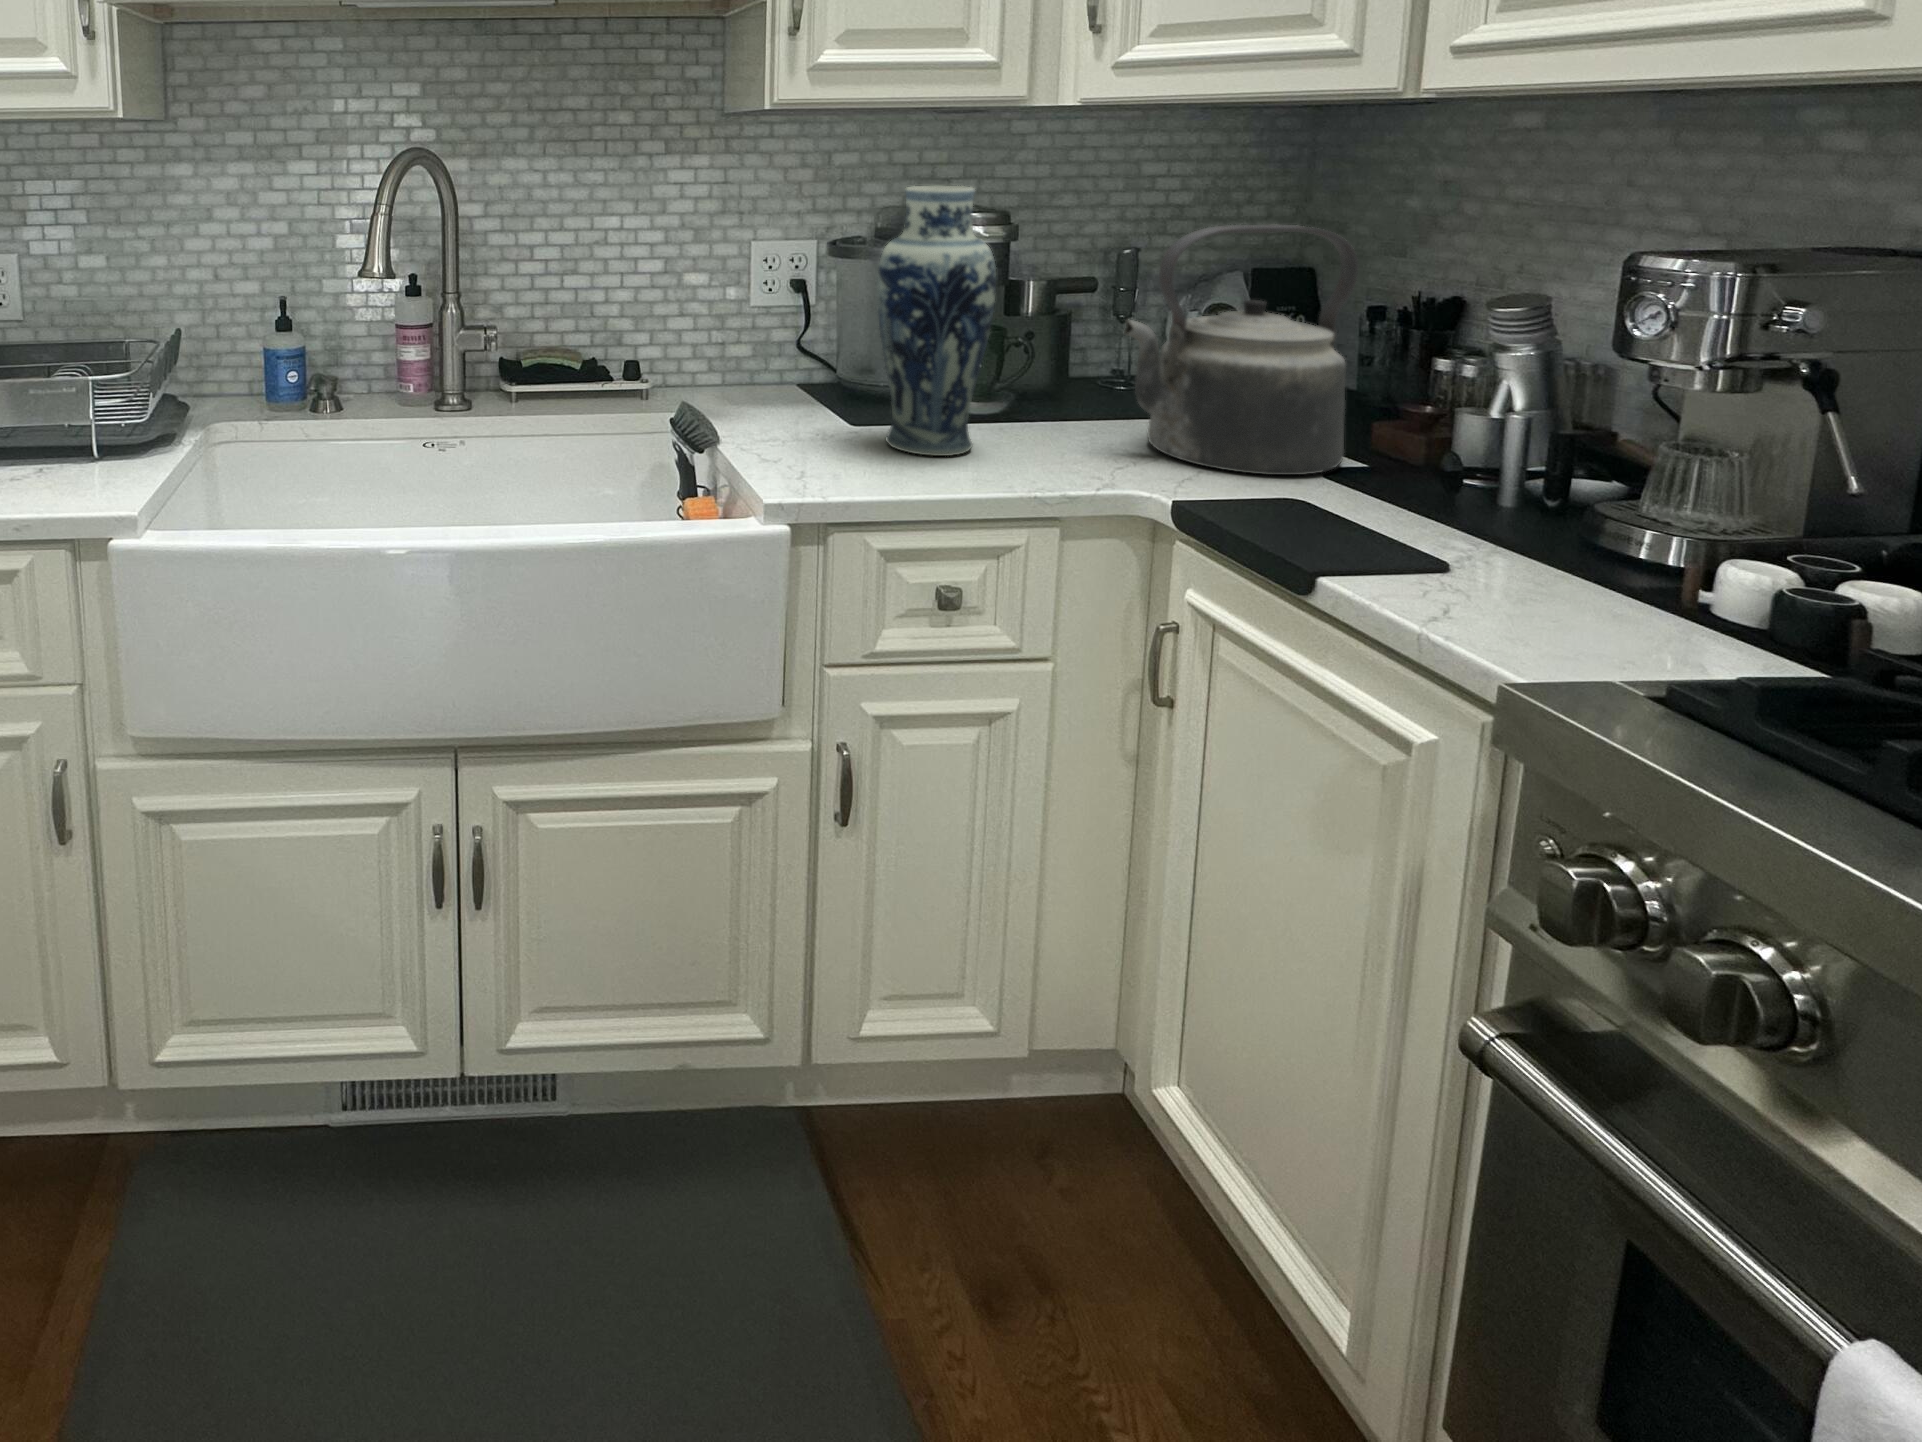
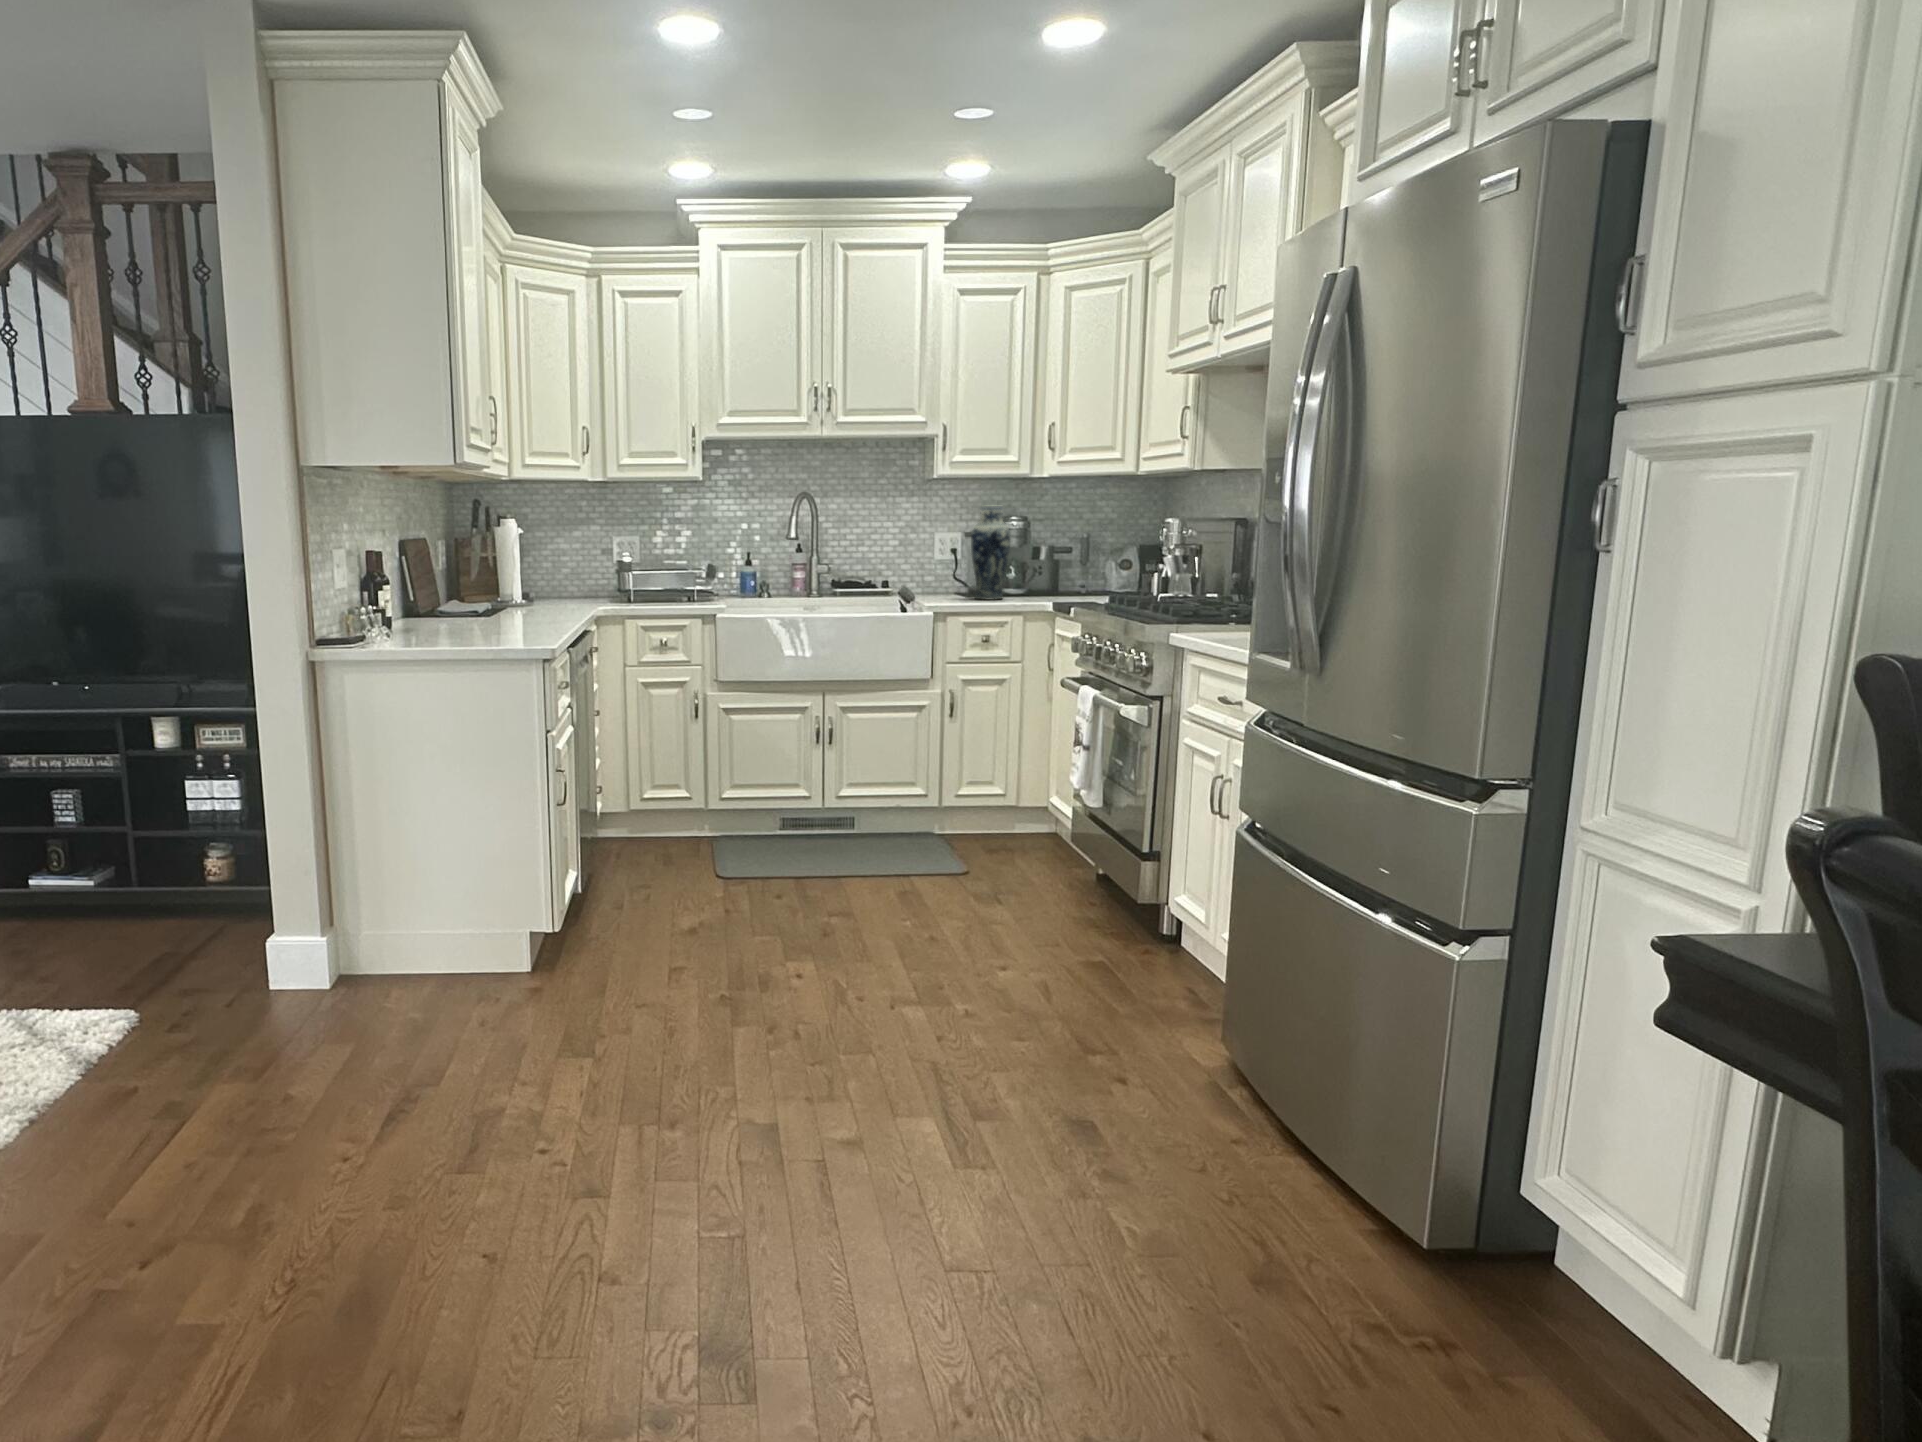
kettle: present [1124,225,1358,475] -> none [1053,519,1131,601]

